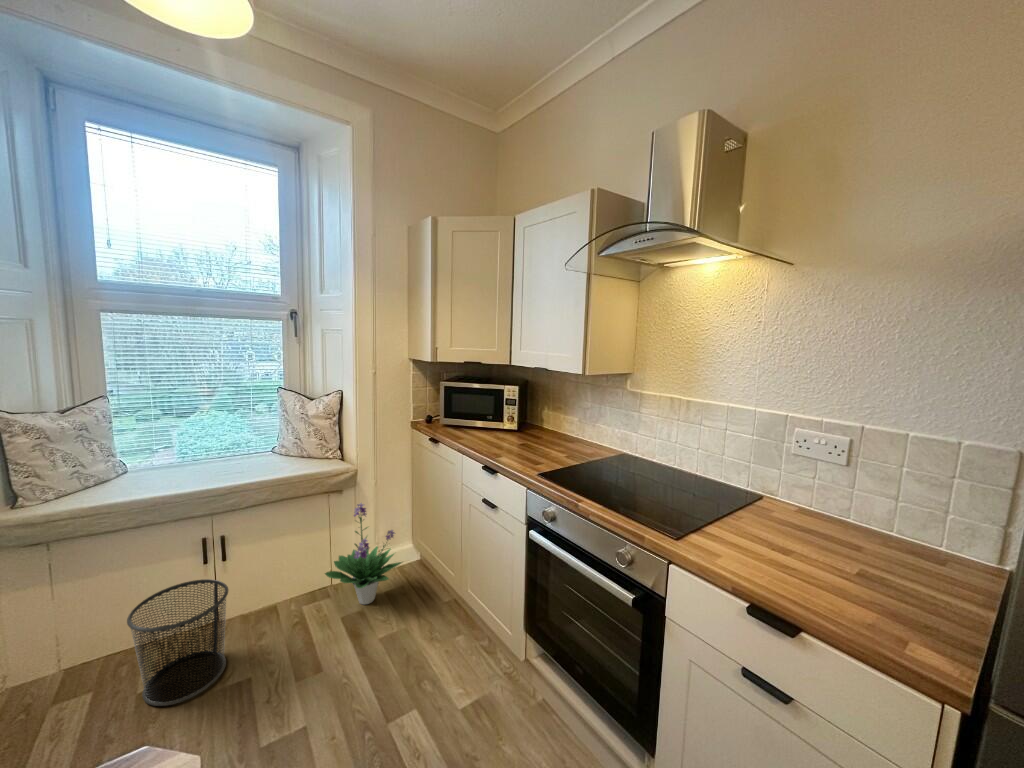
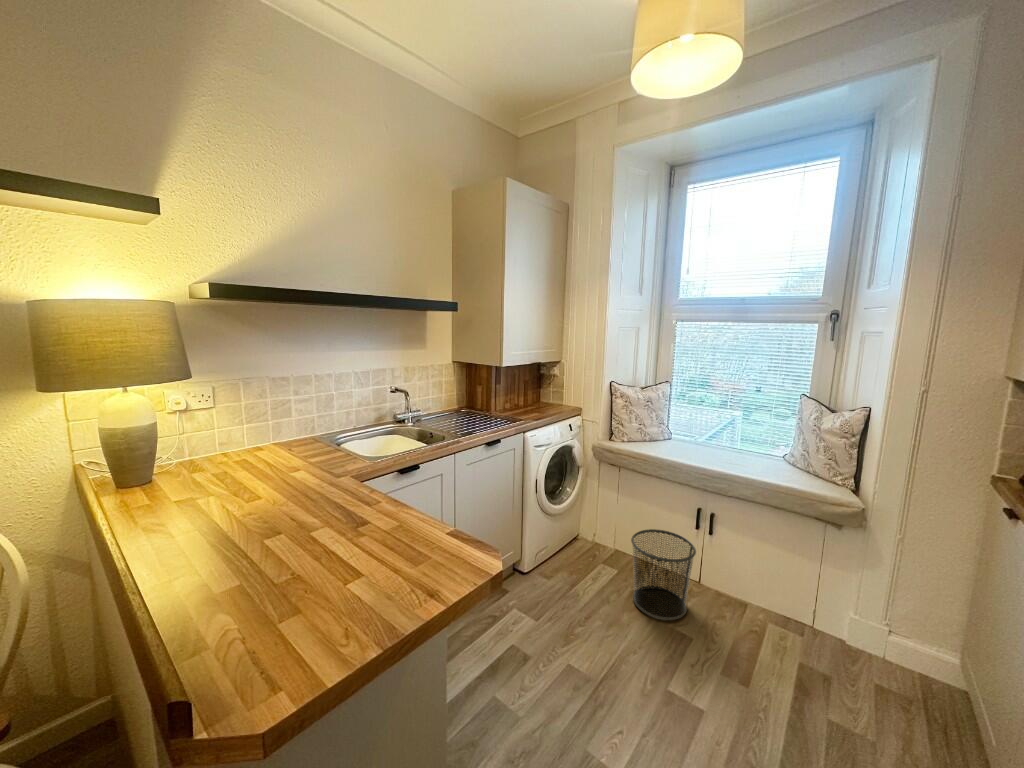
potted plant: present [325,503,402,604] -> none [793,549,910,678]

